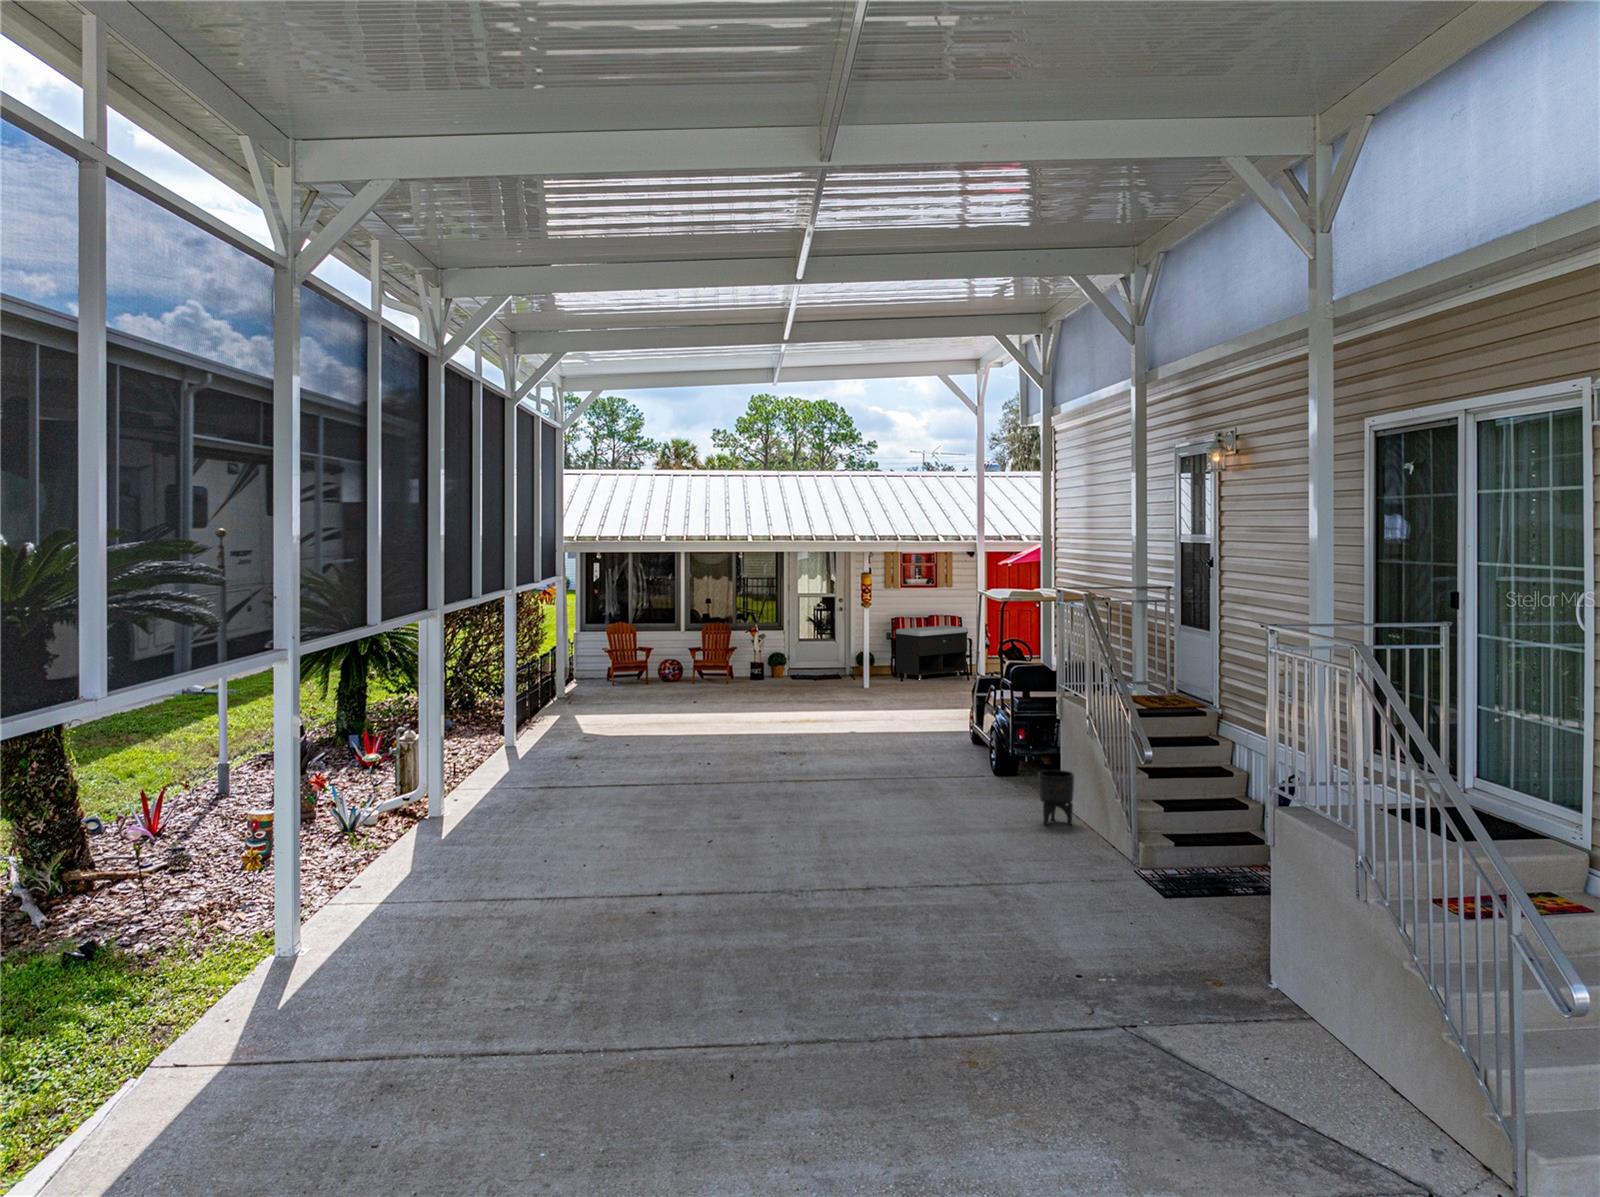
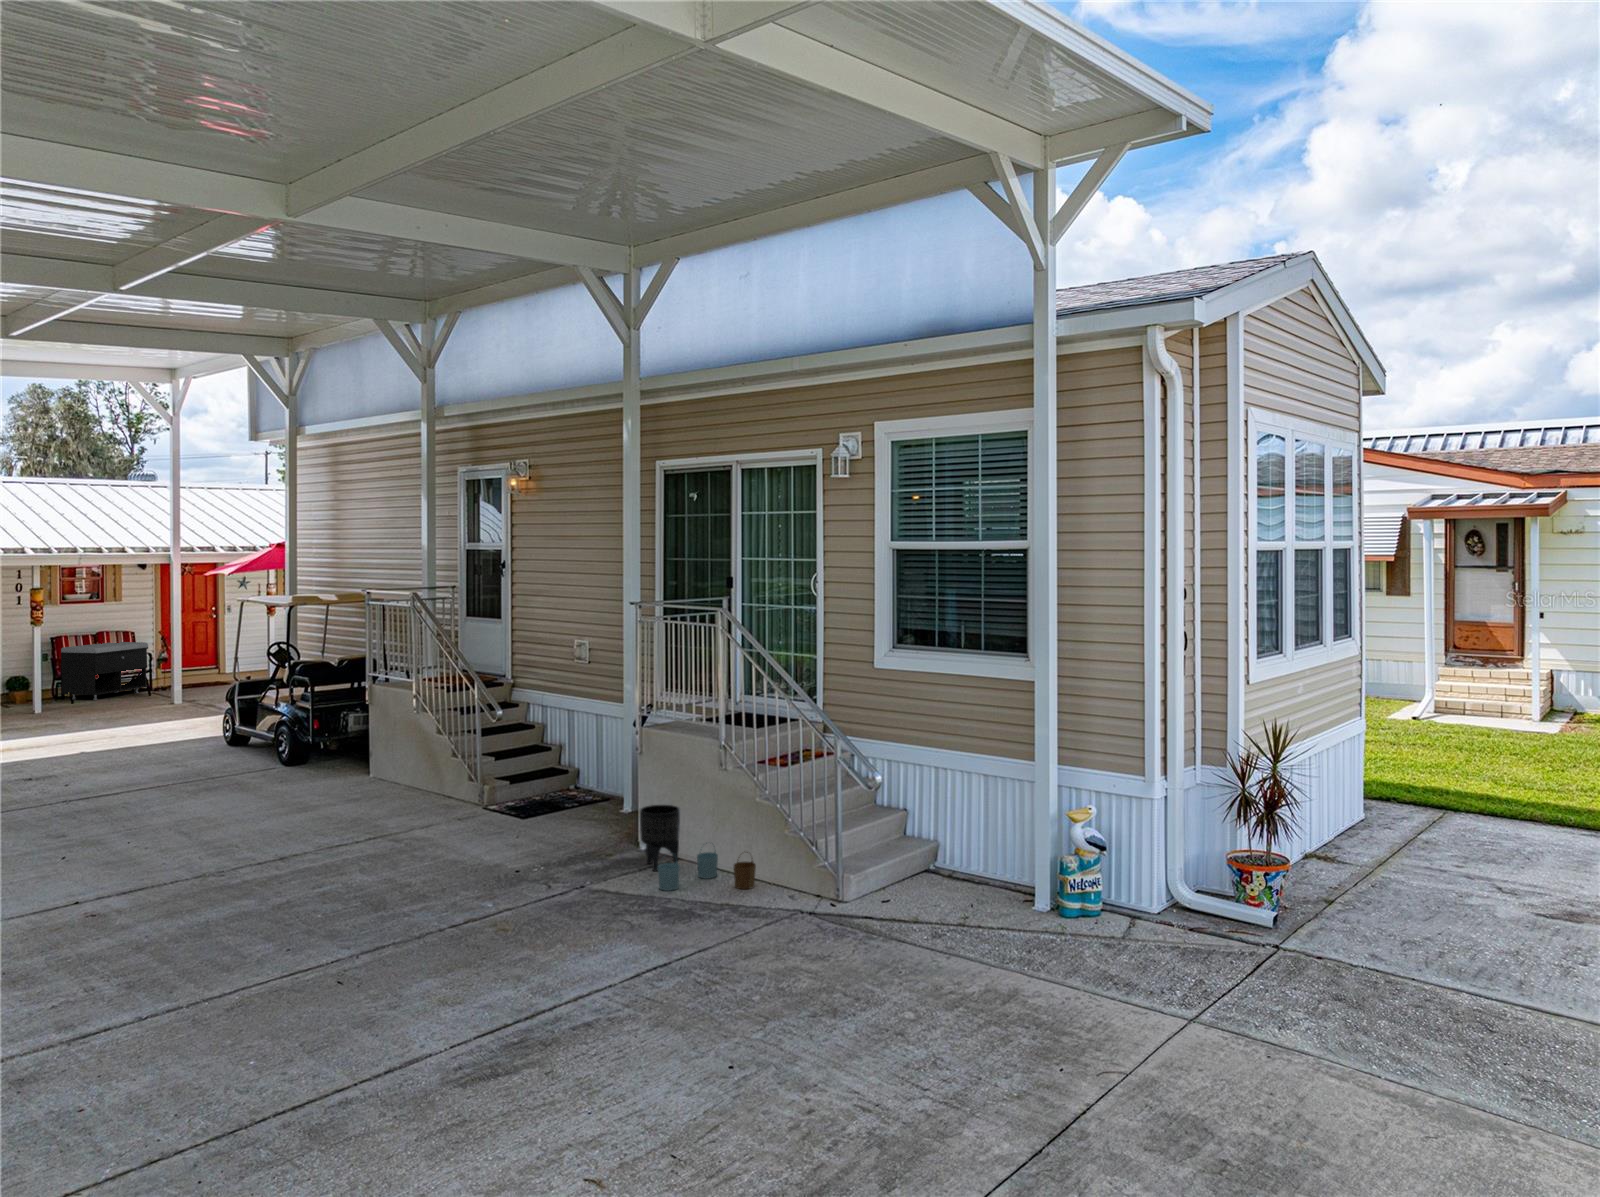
planter: present [1038,770,1074,825] -> present [639,805,680,871]
bucket: none [1218,1011,1377,1109] -> present [658,843,756,891]

